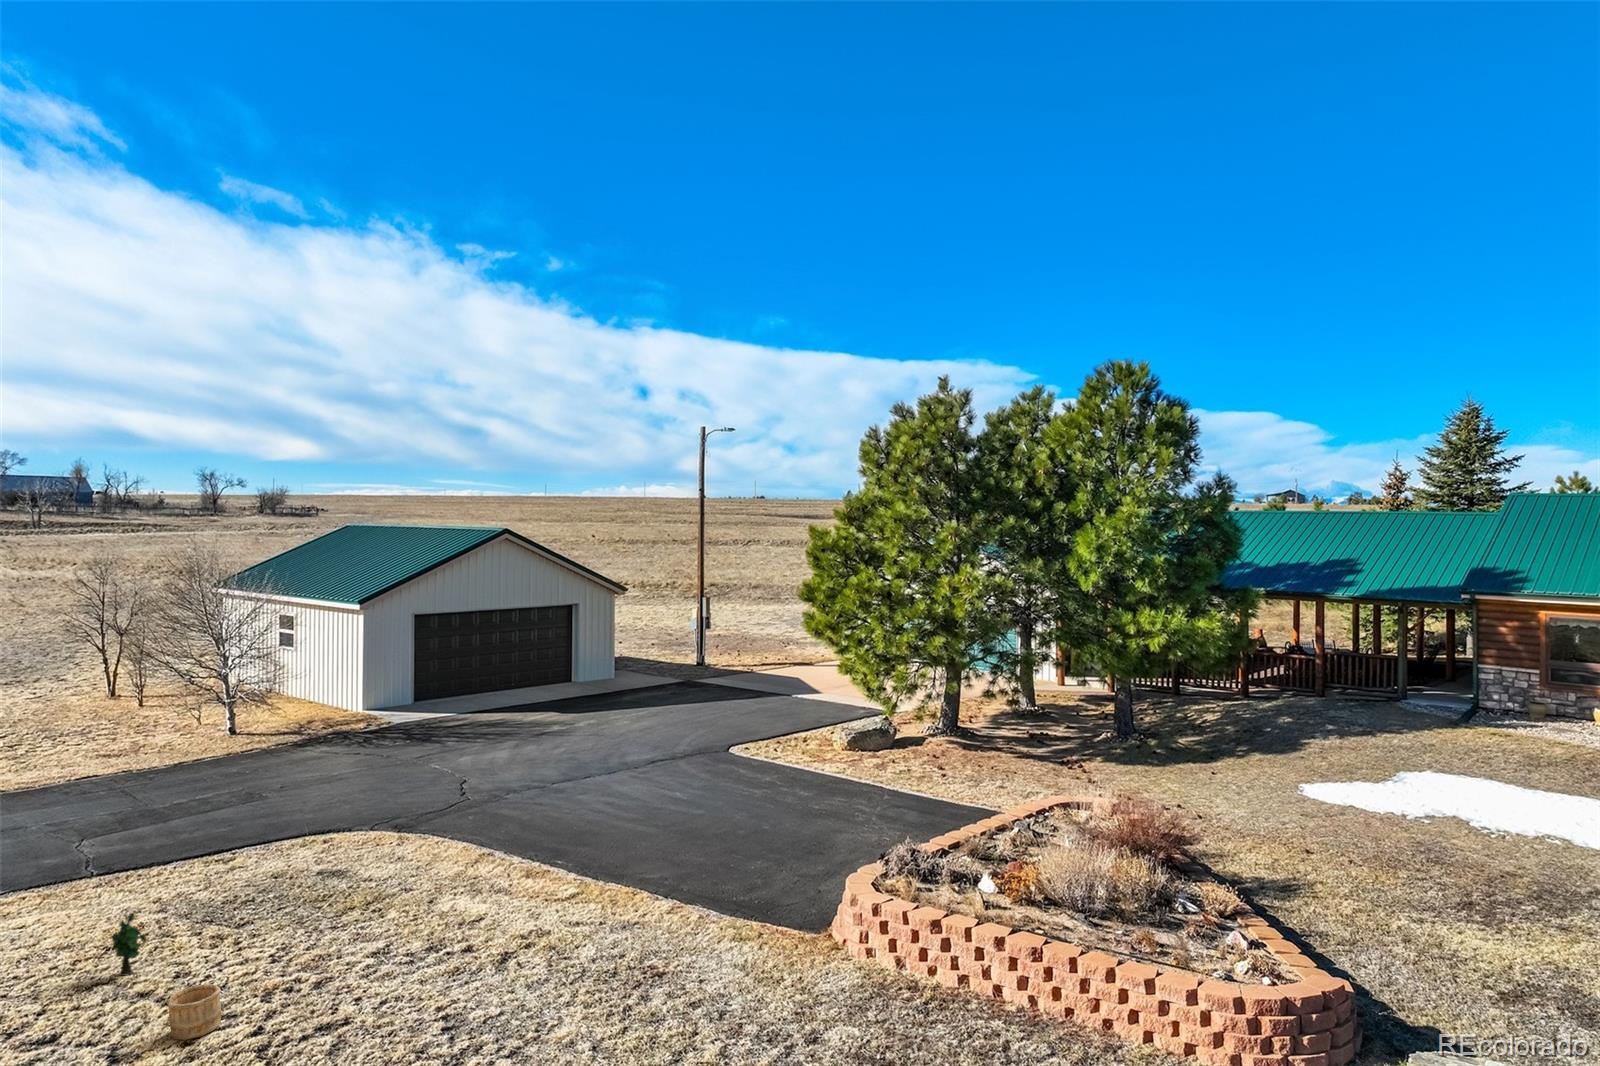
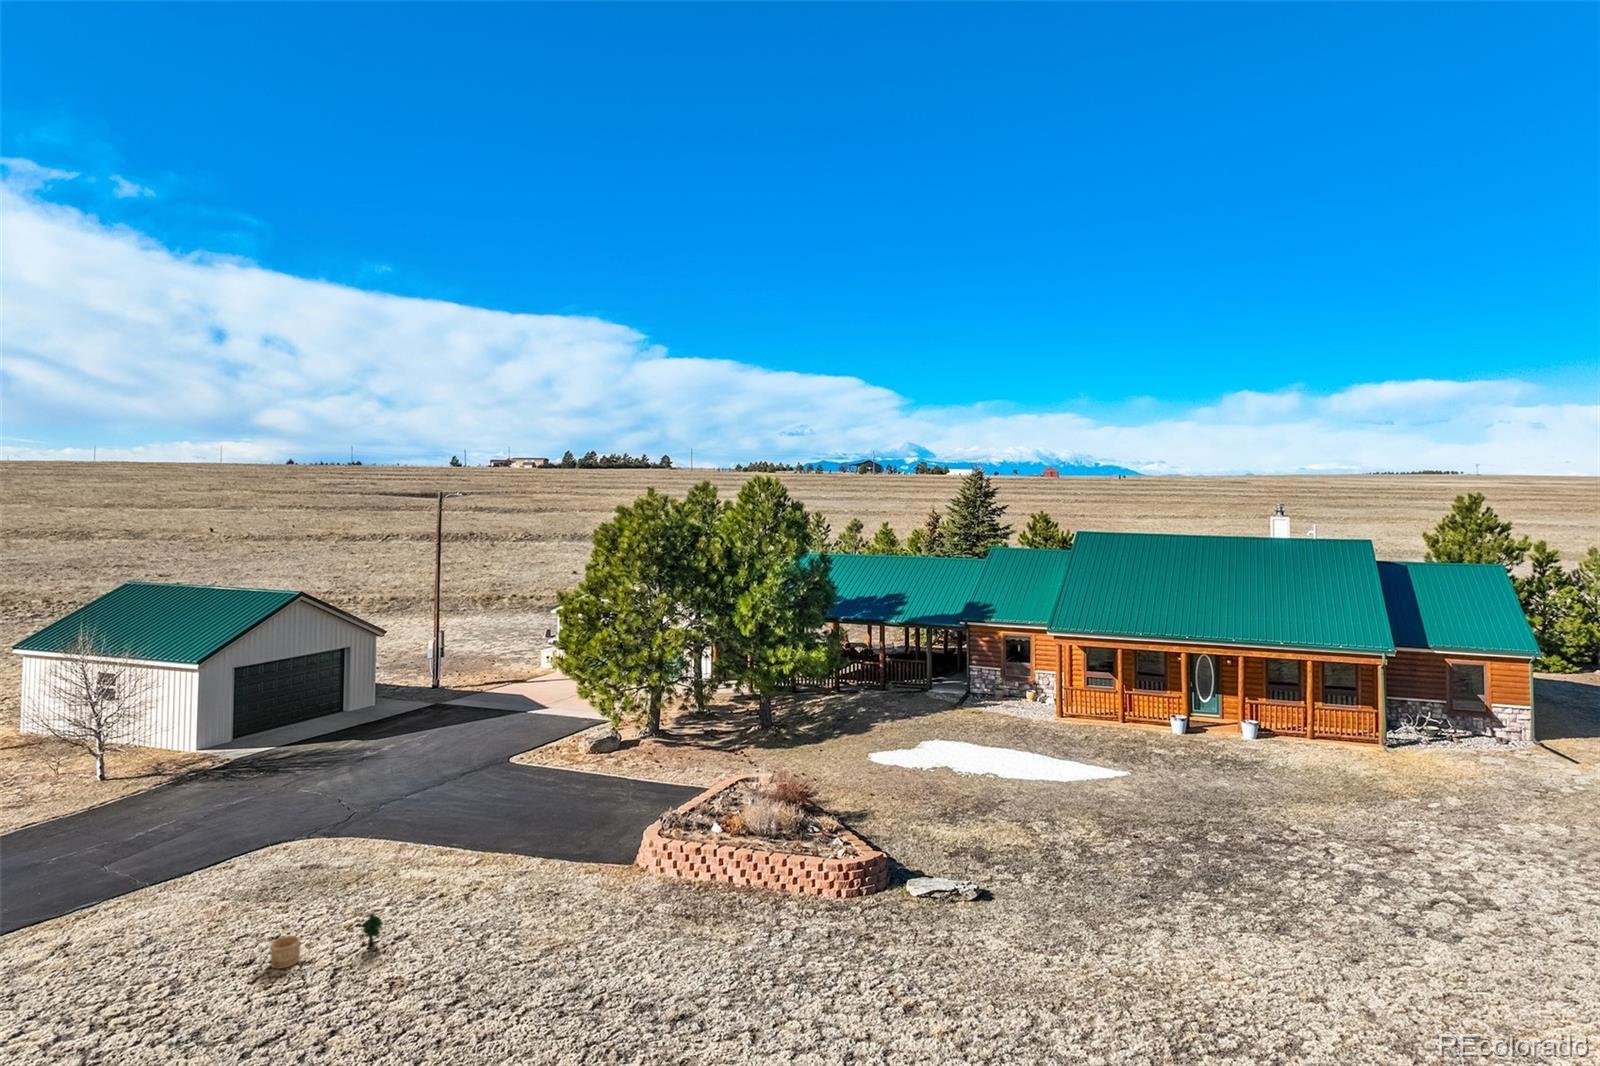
decorative plant: present [111,915,147,976] -> present [362,909,383,949]

